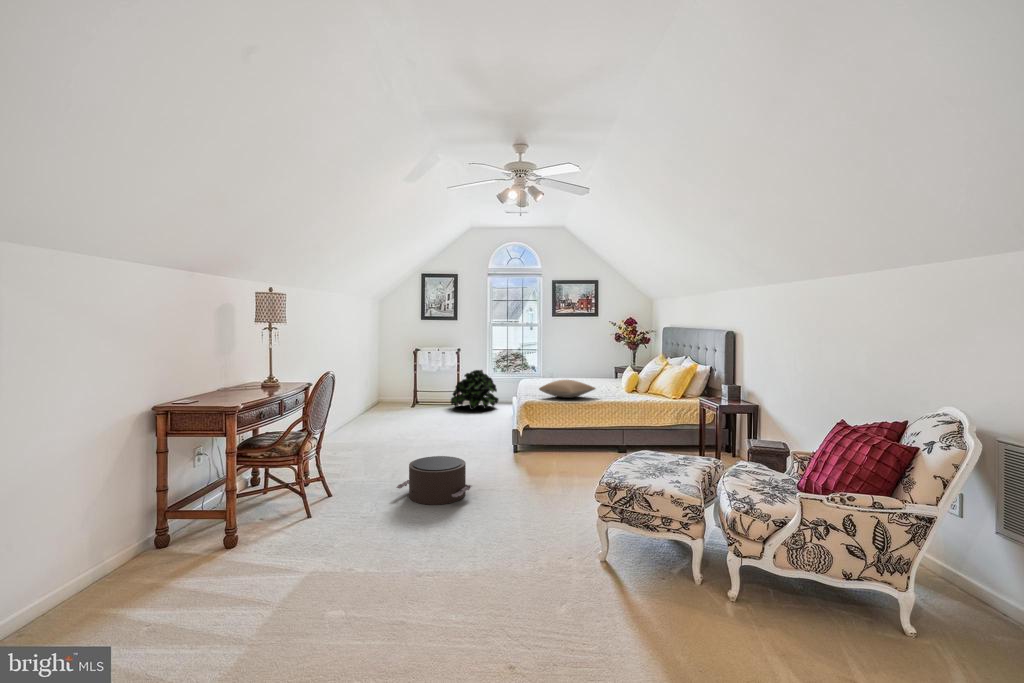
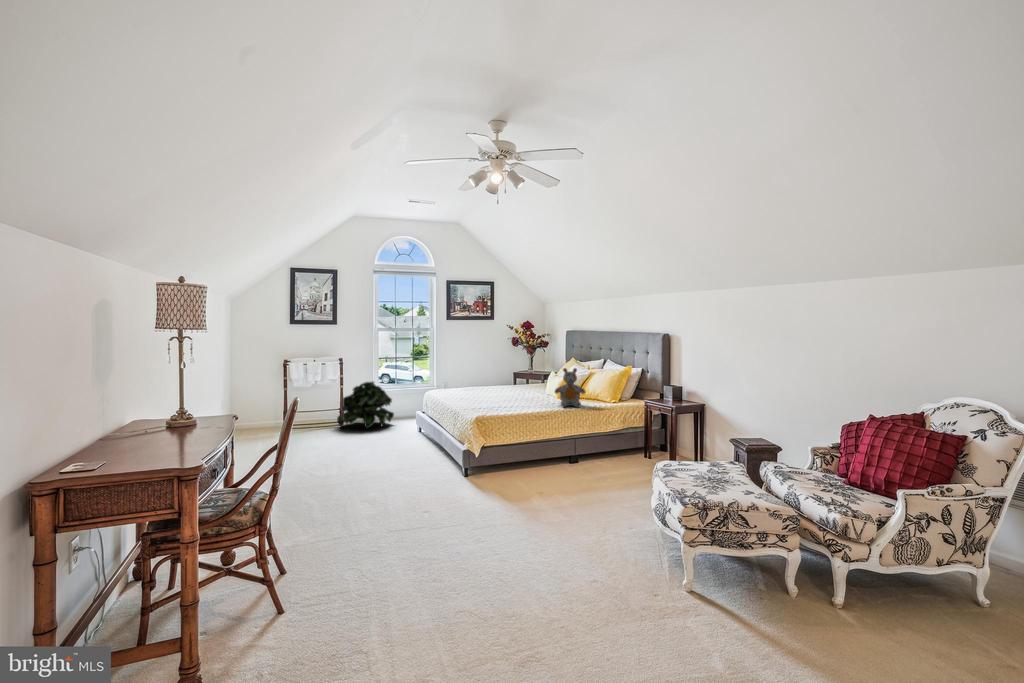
stuffed bear: none [607,363,637,401] -> present [555,368,585,407]
pillow: present [539,380,596,398] -> none [486,388,543,408]
pouf: present [396,456,471,505] -> none [381,492,473,558]

